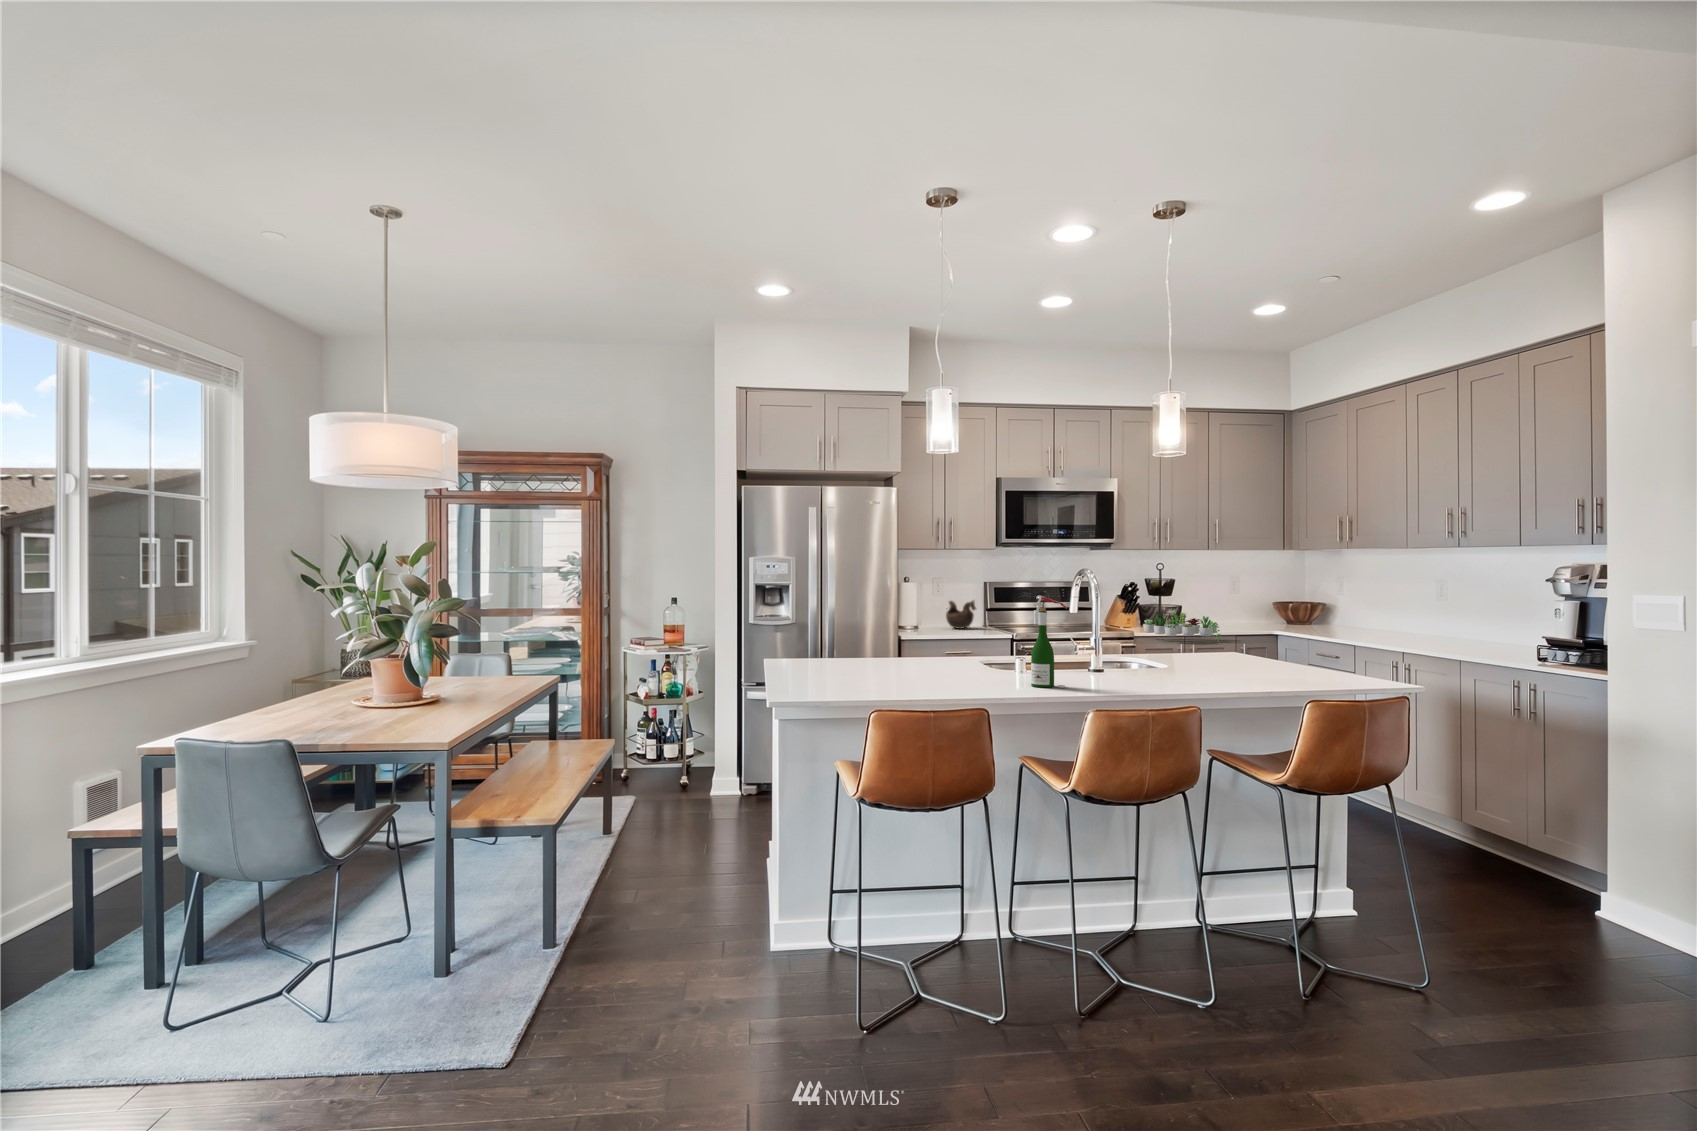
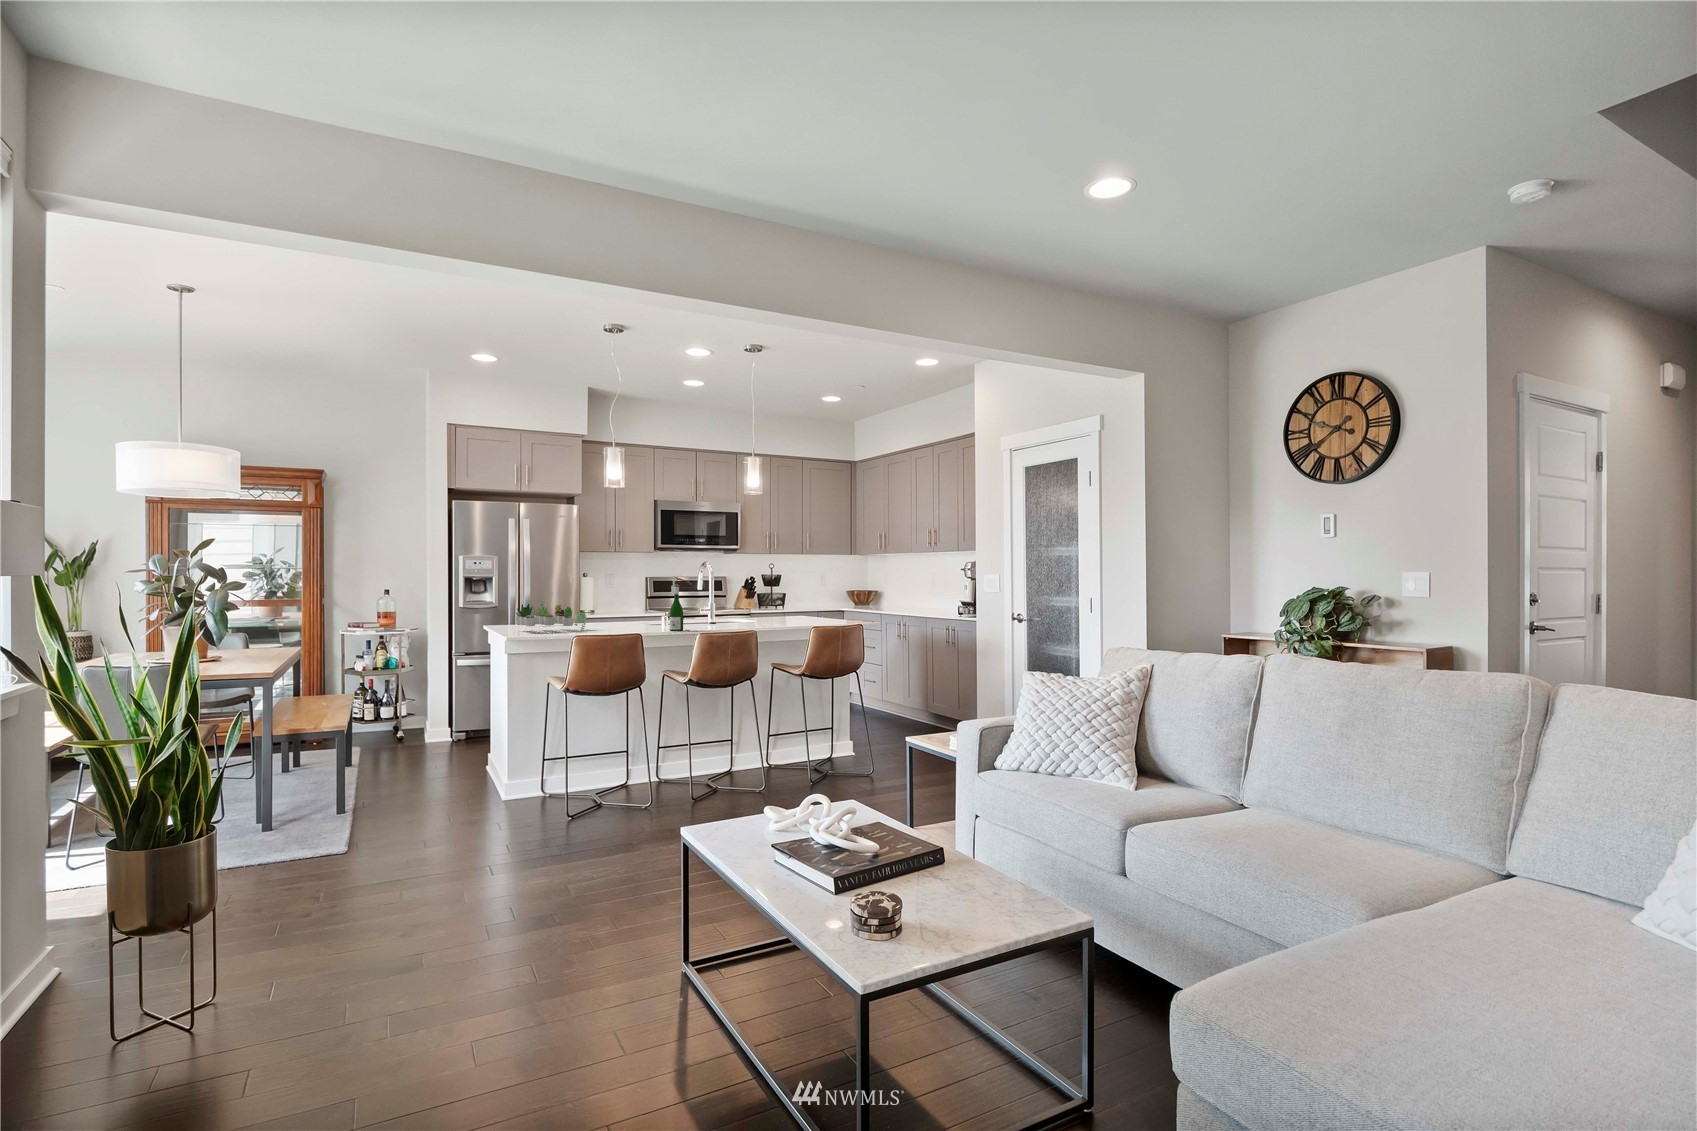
decorative bowl: present [946,601,976,629] -> none [613,590,638,612]
succulent plant: present [1143,611,1222,642] -> present [515,602,586,630]

